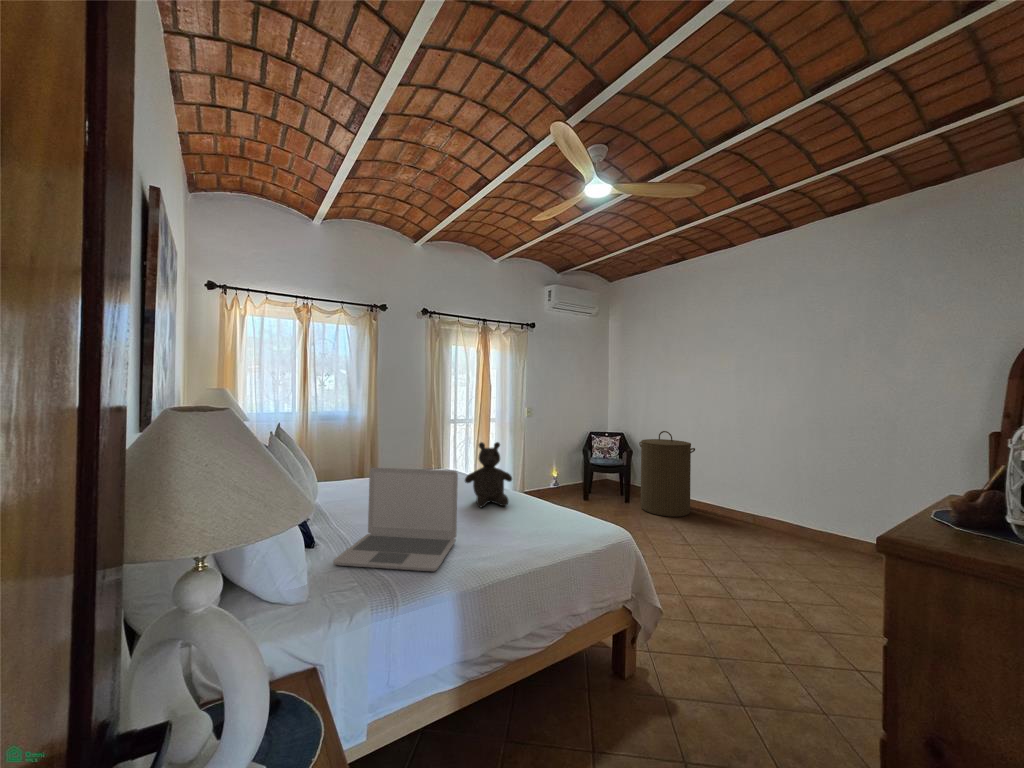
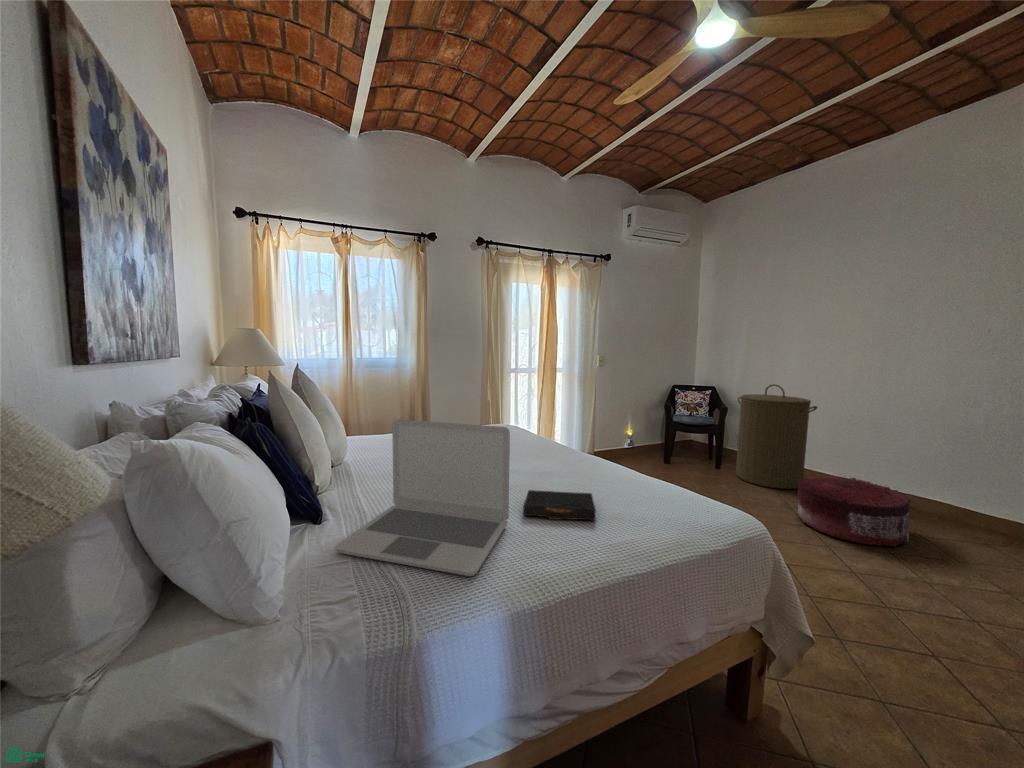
teddy bear: present [465,442,512,507] -> none [523,391,585,474]
pouf: none [680,502,754,554] -> present [797,475,911,547]
book: none [466,518,518,537] -> present [523,490,596,520]

